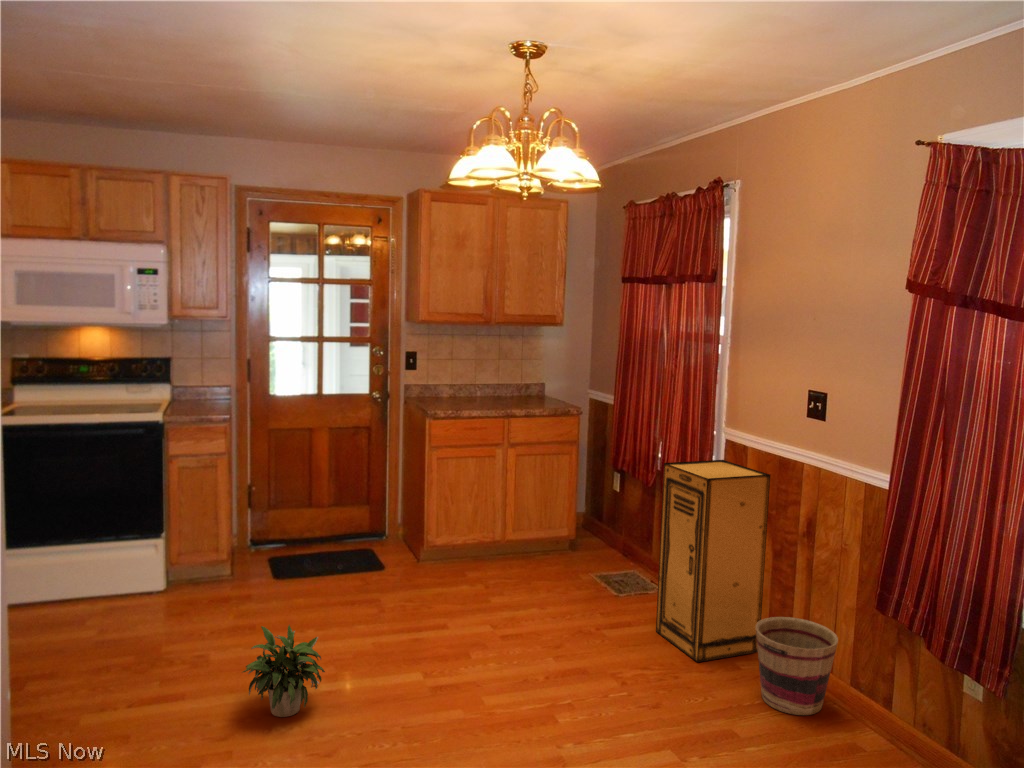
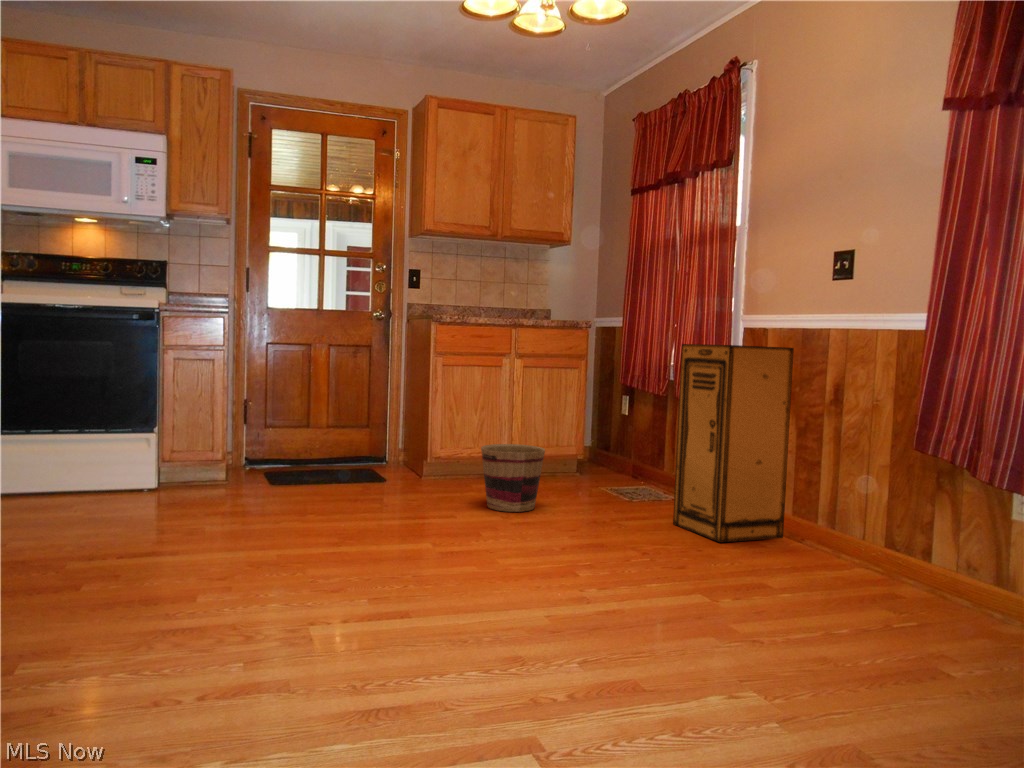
basket: present [756,617,838,715] -> present [481,444,545,512]
potted plant: present [243,625,325,717] -> none [239,476,328,566]

